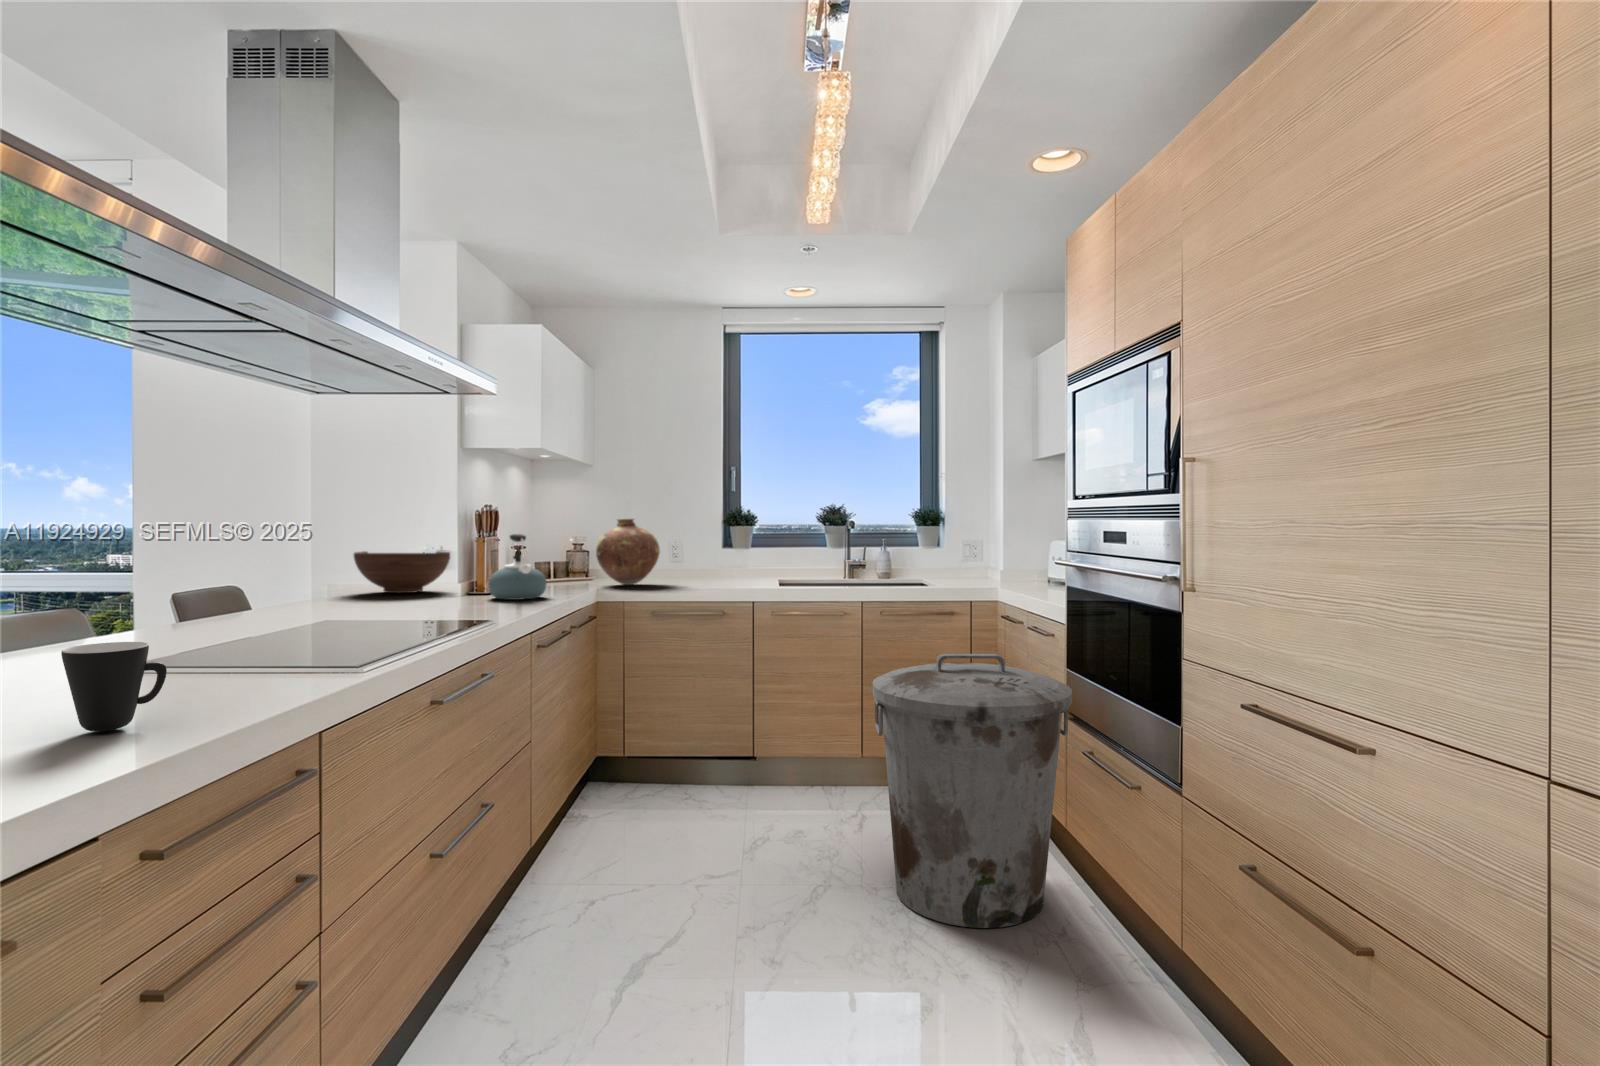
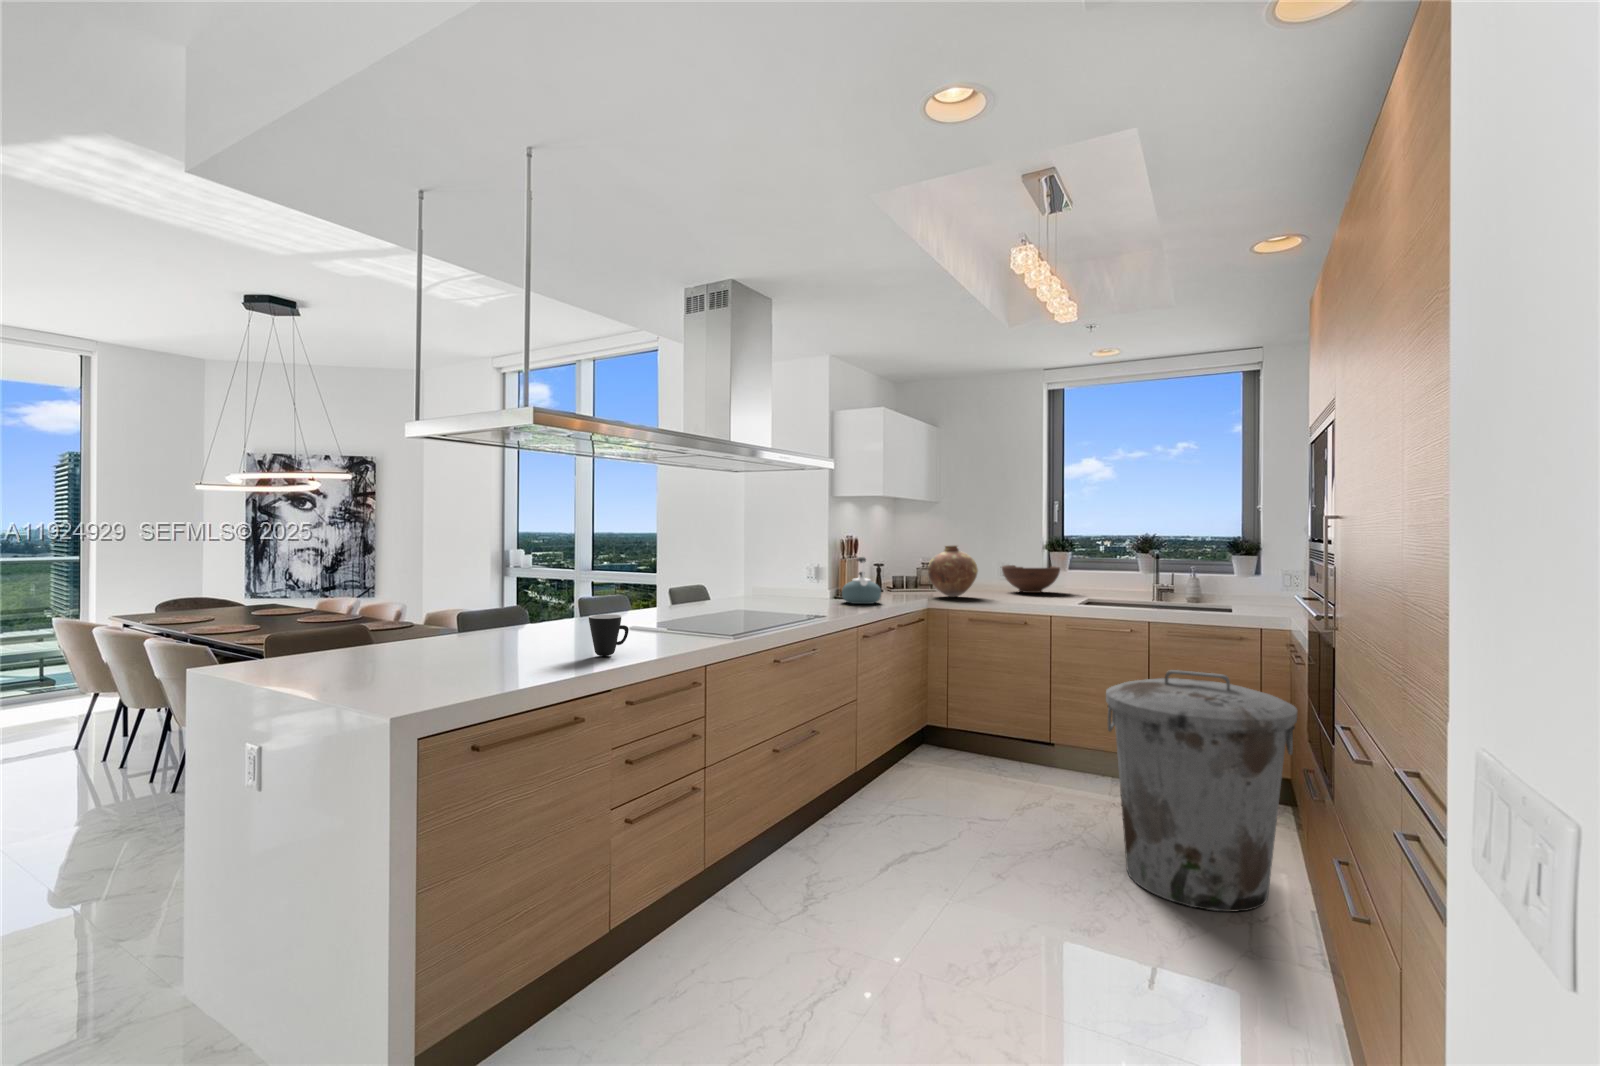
fruit bowl: present [353,551,450,593] -> present [1002,565,1060,593]

